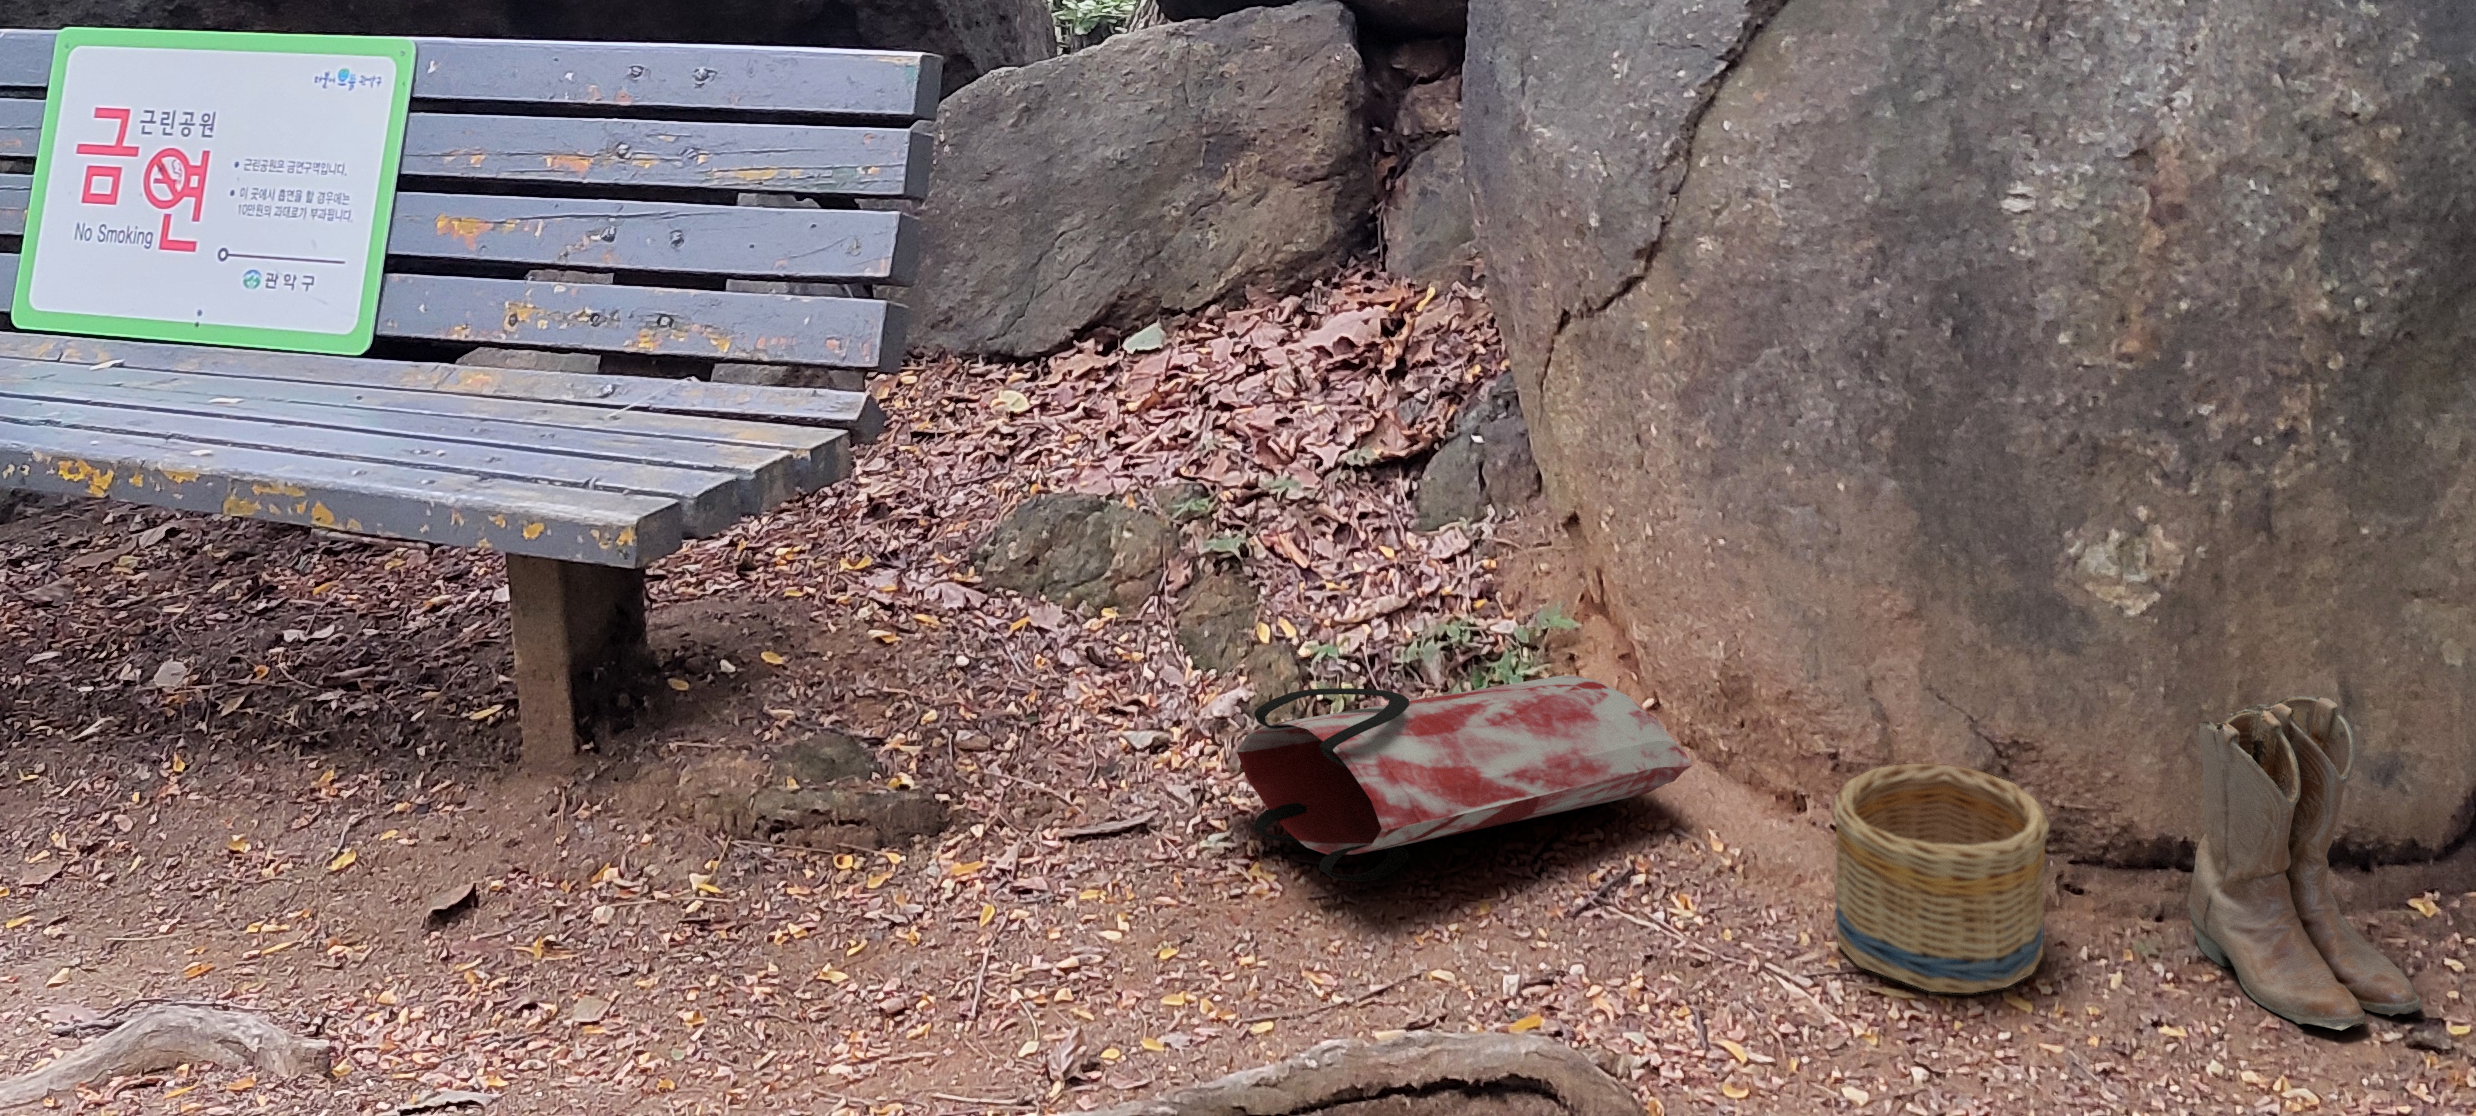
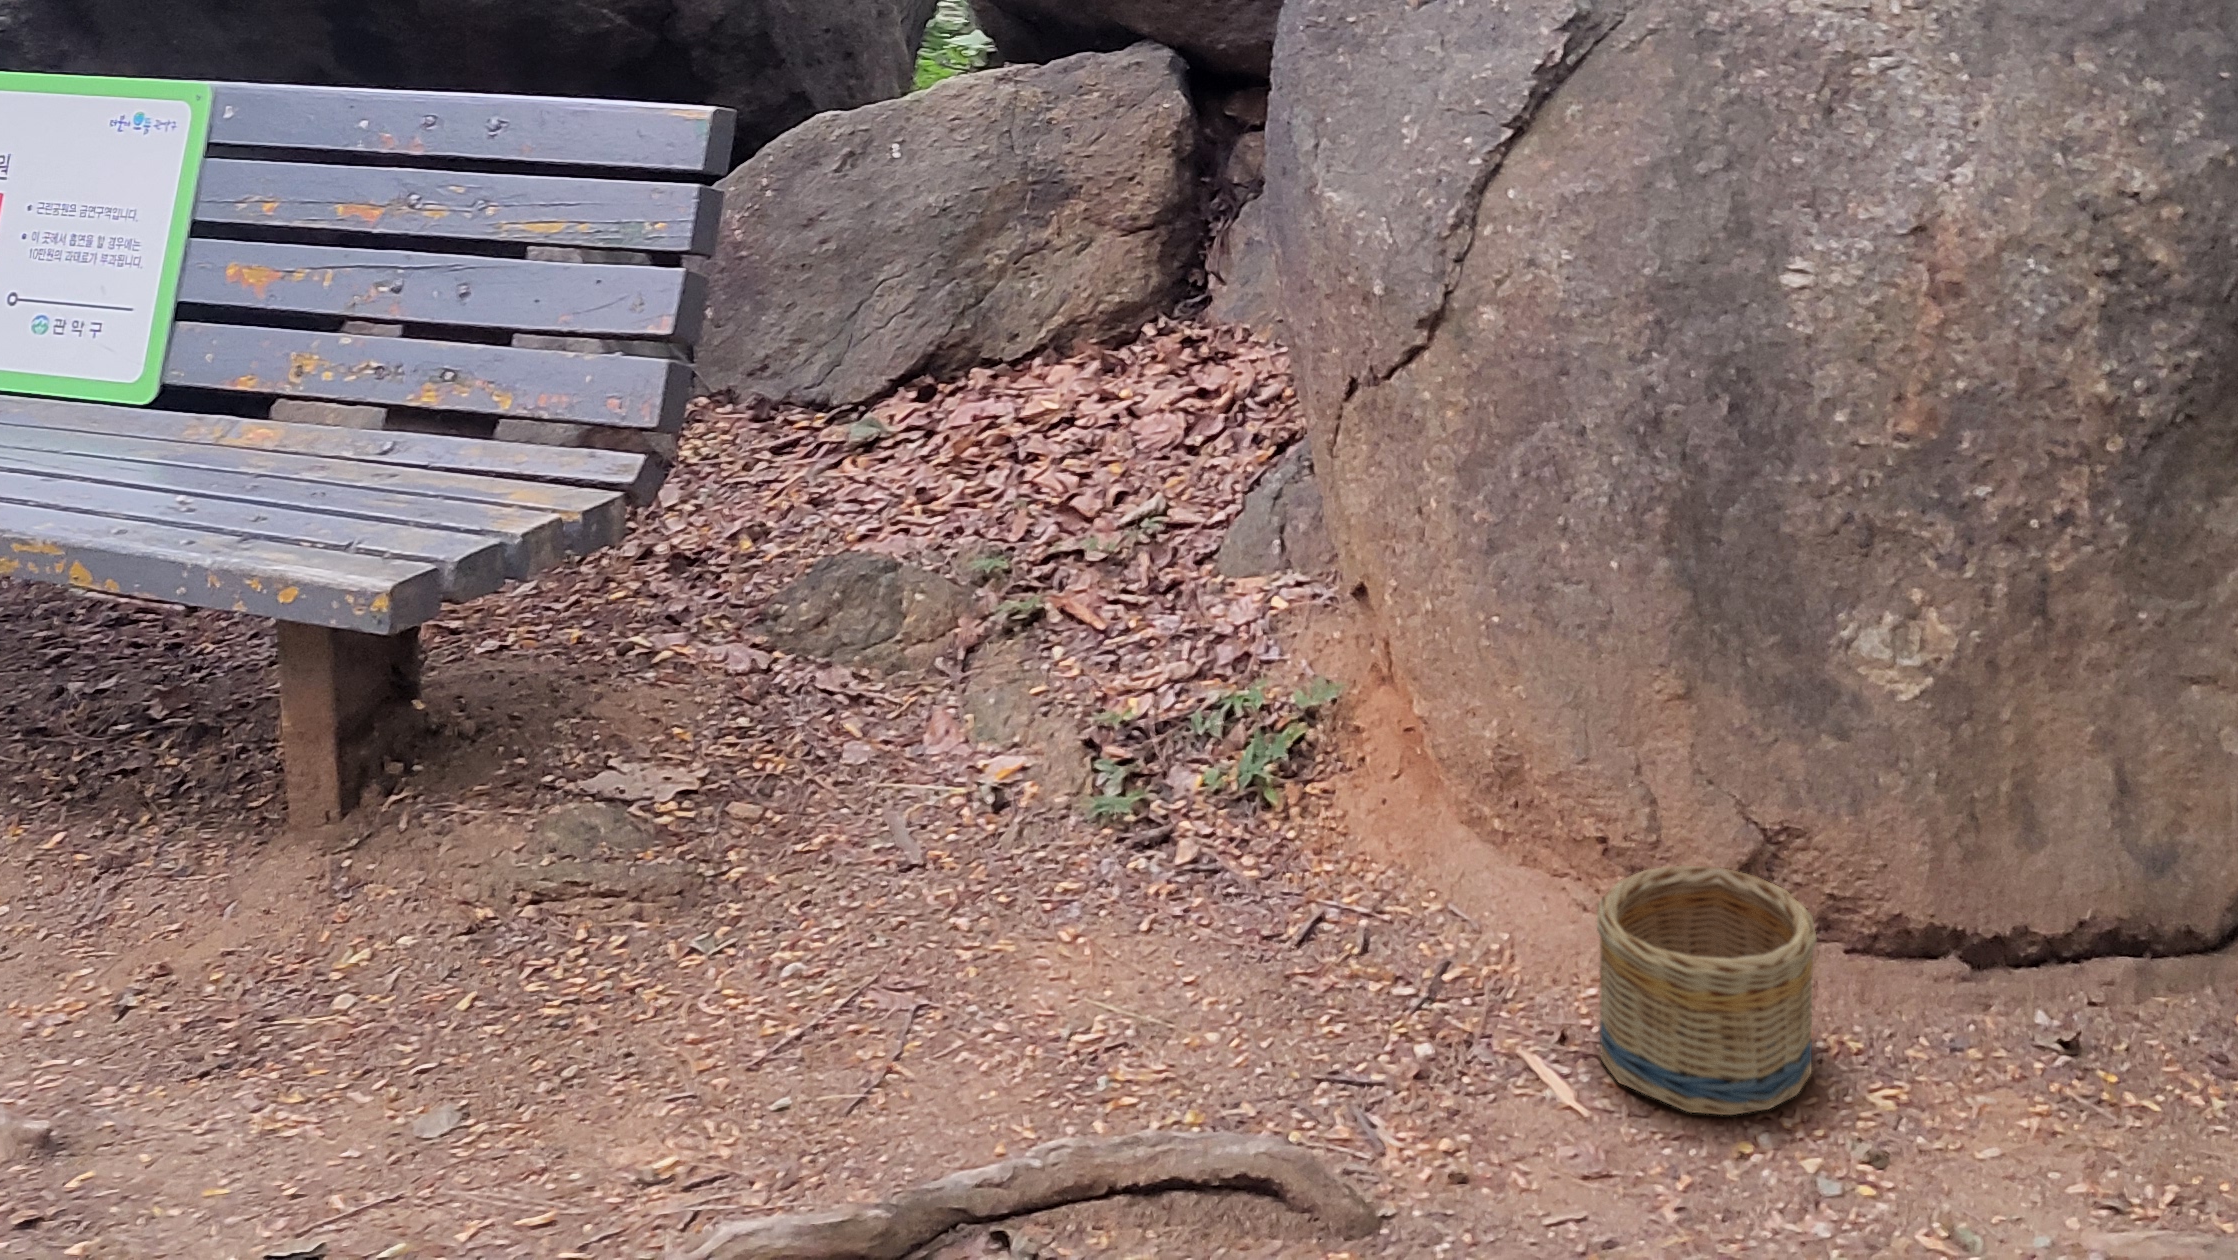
bag: present [1237,675,1692,881] -> none [1002,758,1469,978]
boots: present [2190,696,2422,1030] -> none [1968,804,2200,1166]

